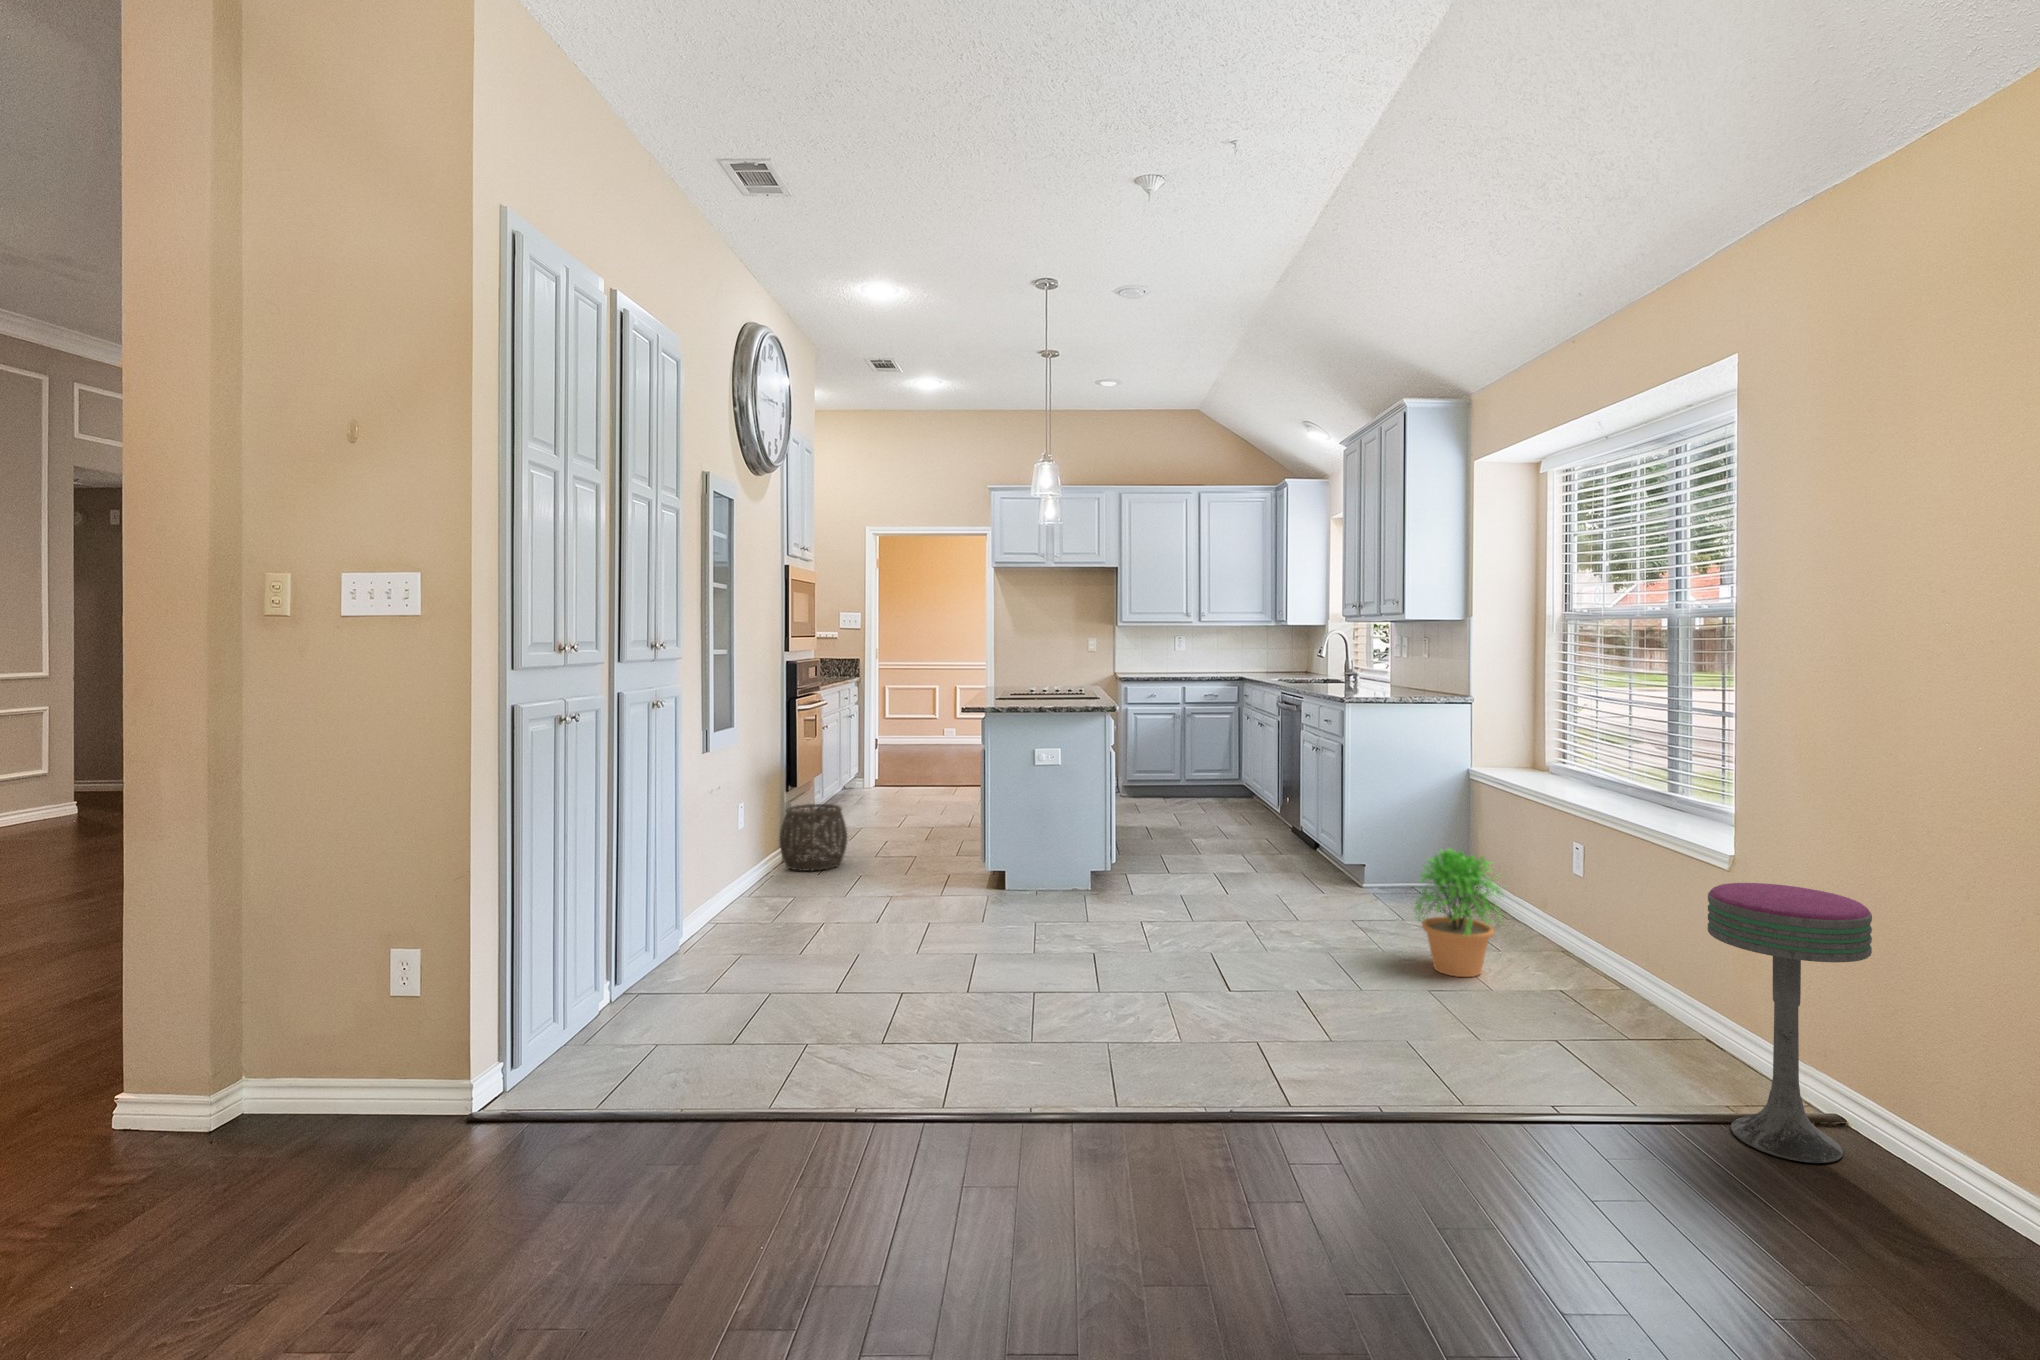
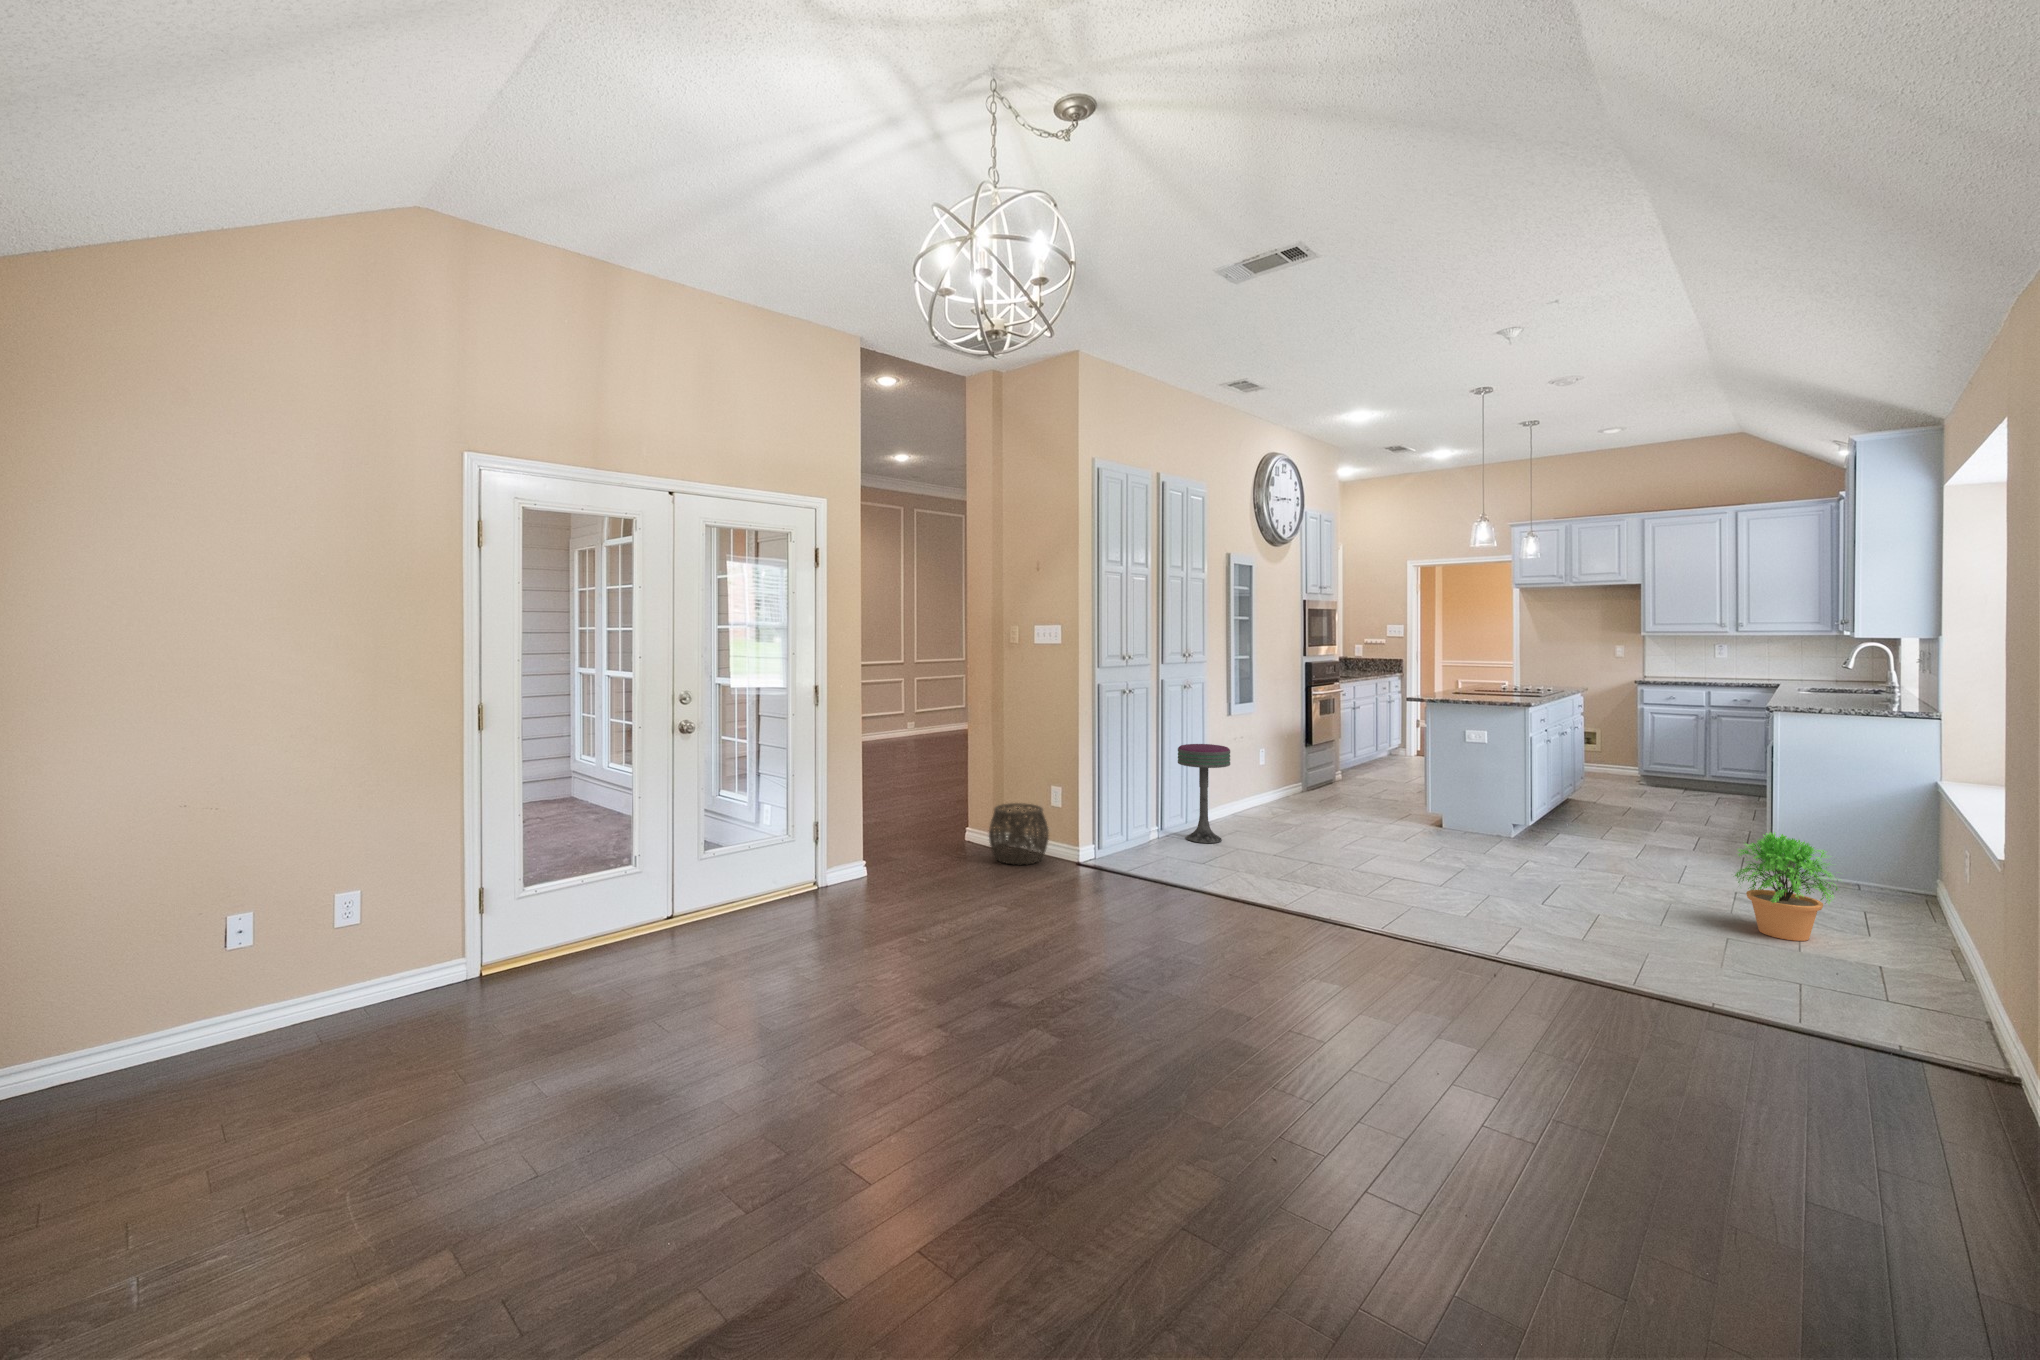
woven basket: present [779,804,847,871] -> present [989,803,1049,865]
bar stool: present [1708,883,1872,1163] -> present [1178,744,1230,843]

